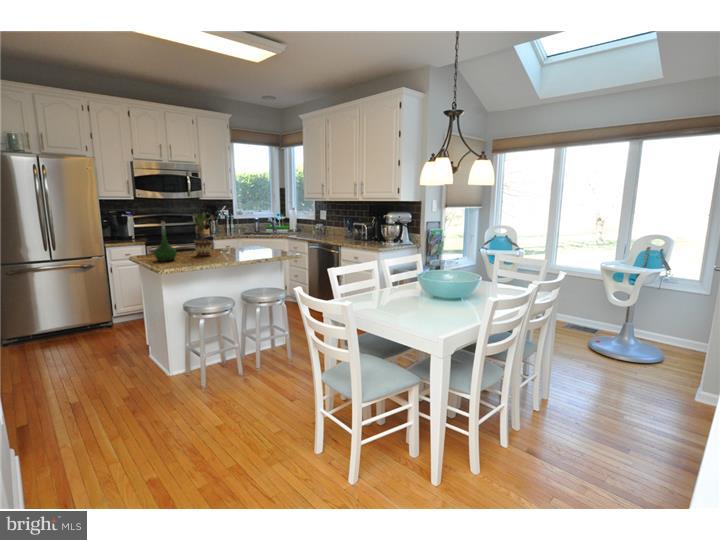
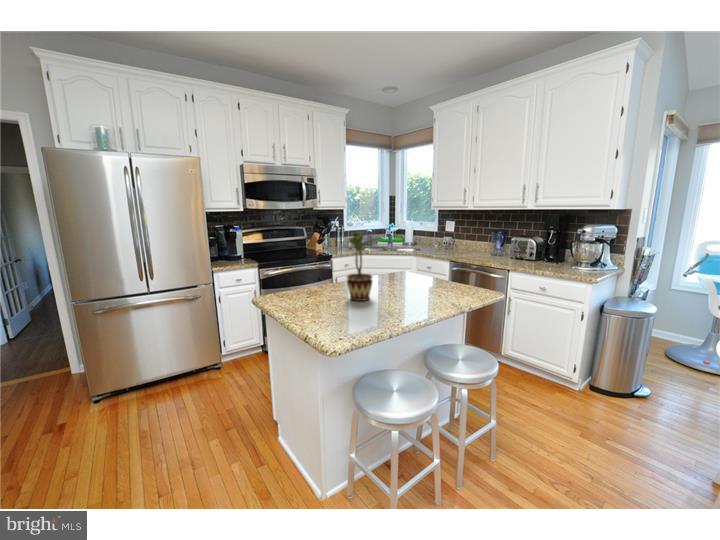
vase: present [154,221,177,261] -> none [295,249,331,319]

